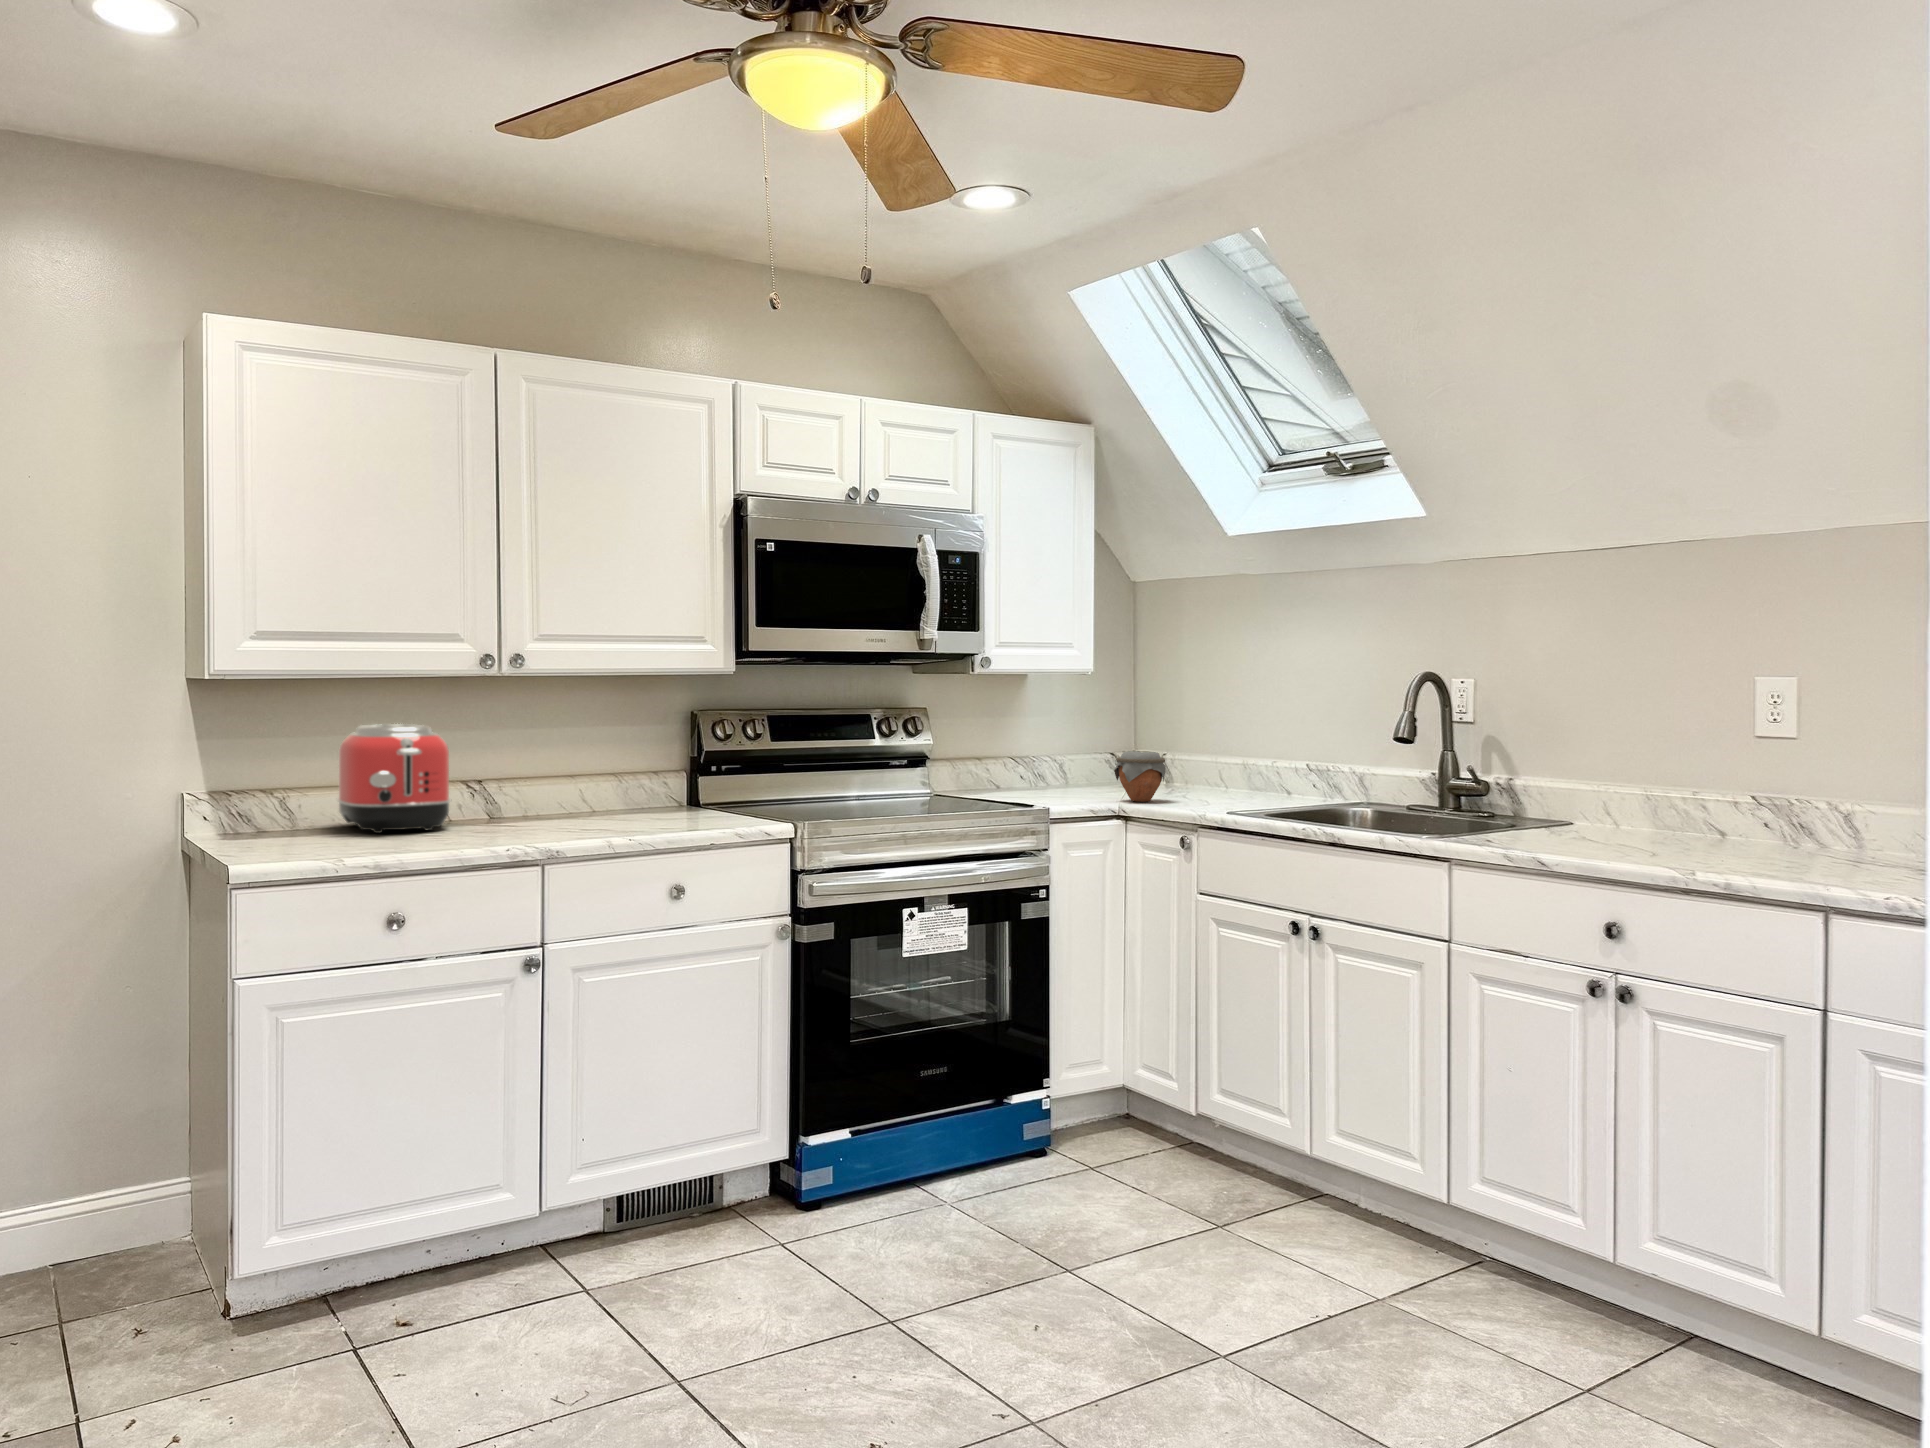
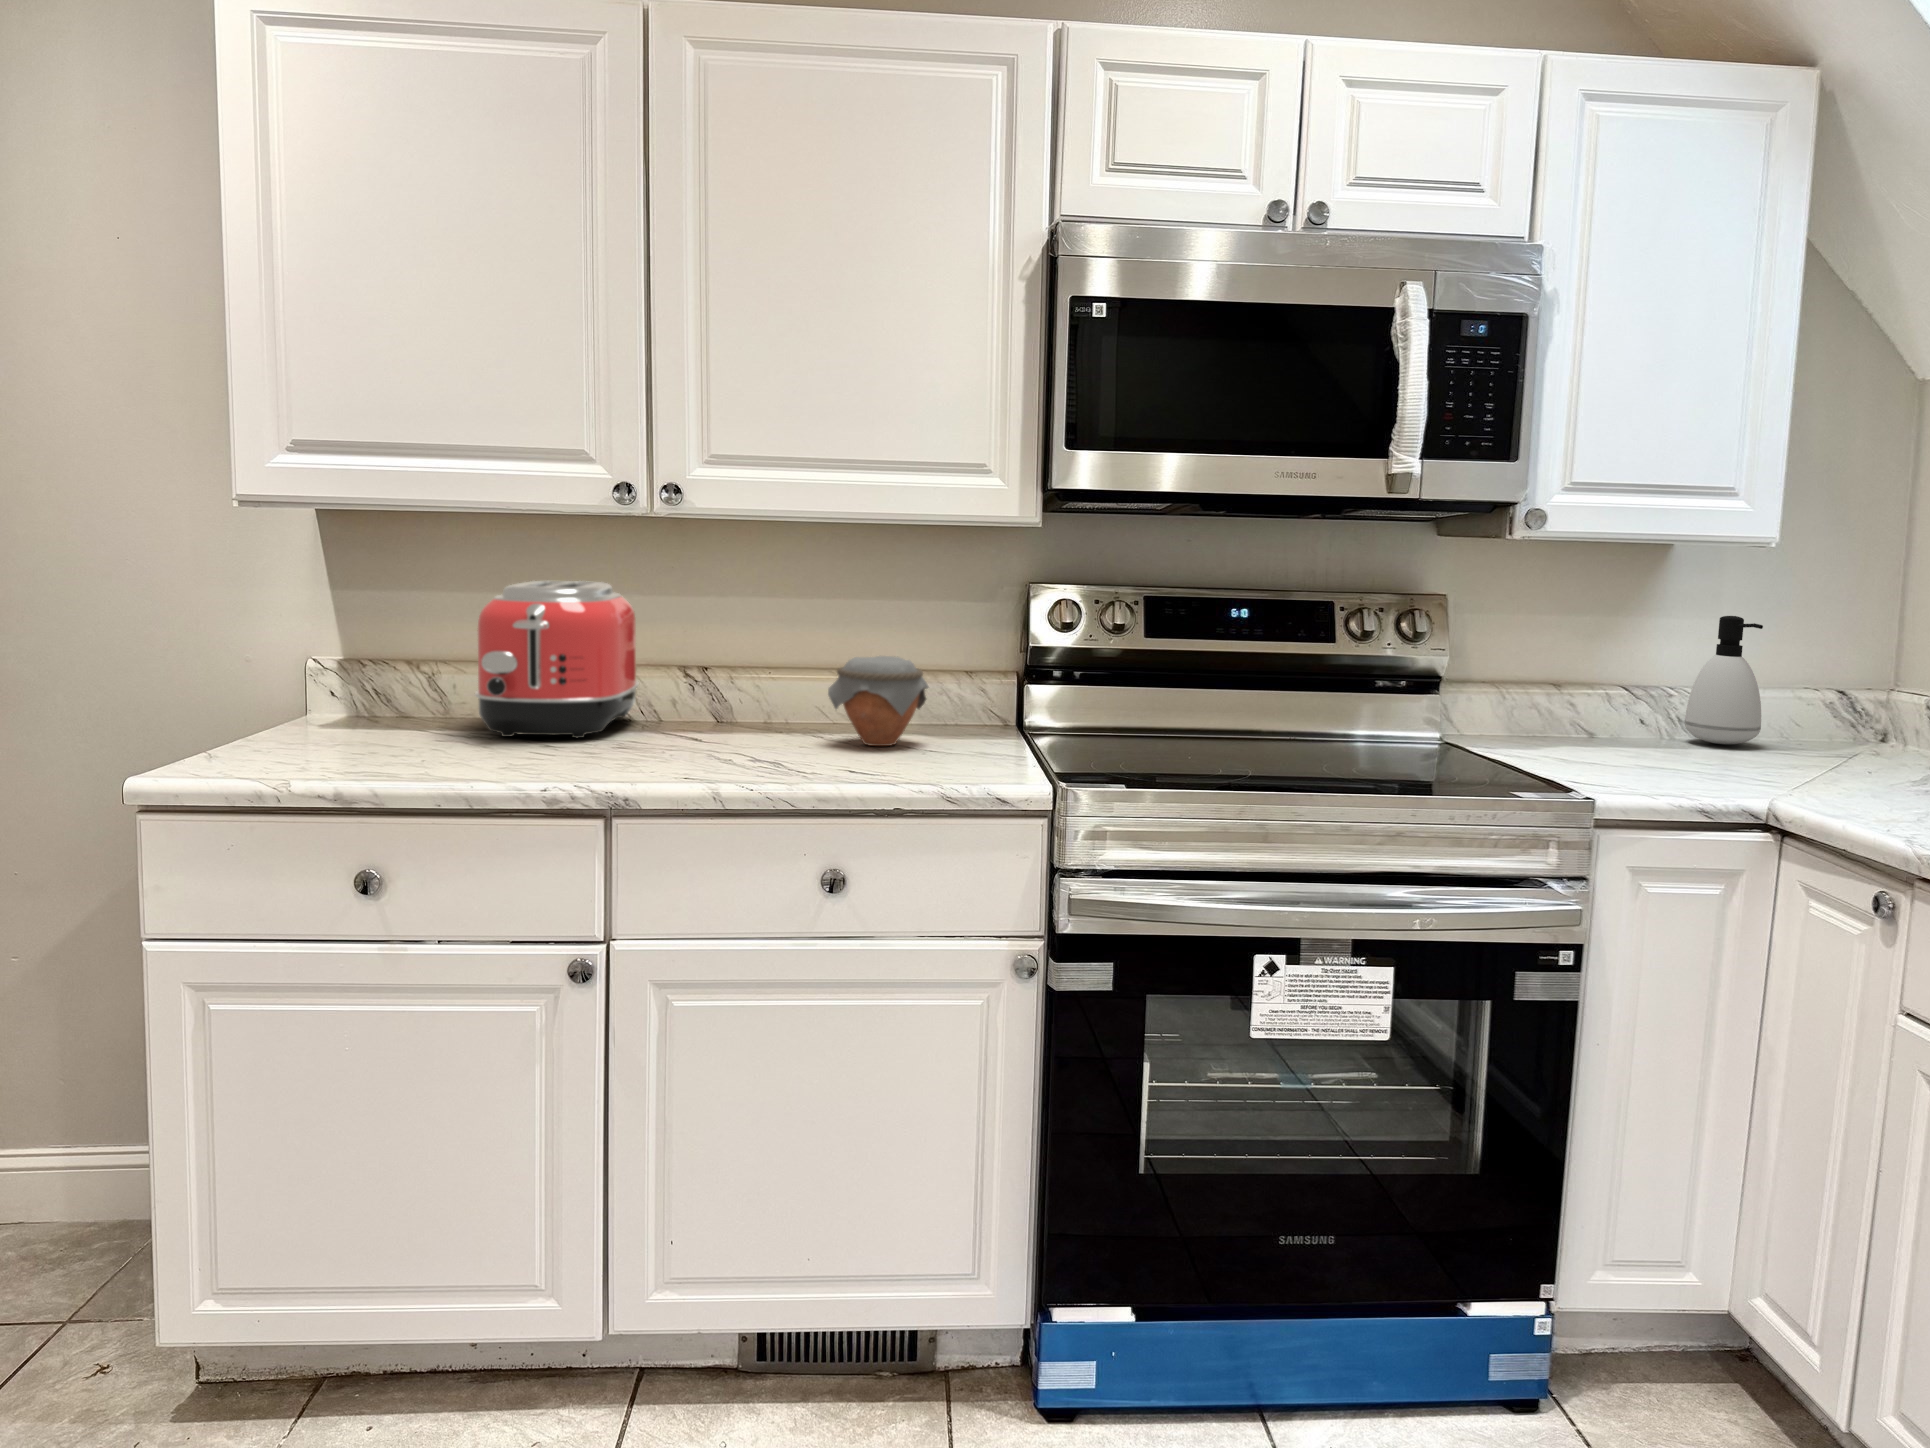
soap dispenser: none [1045,716,1084,788] -> present [1685,616,1763,744]
jar: present [1114,751,1166,802] -> present [828,656,928,746]

